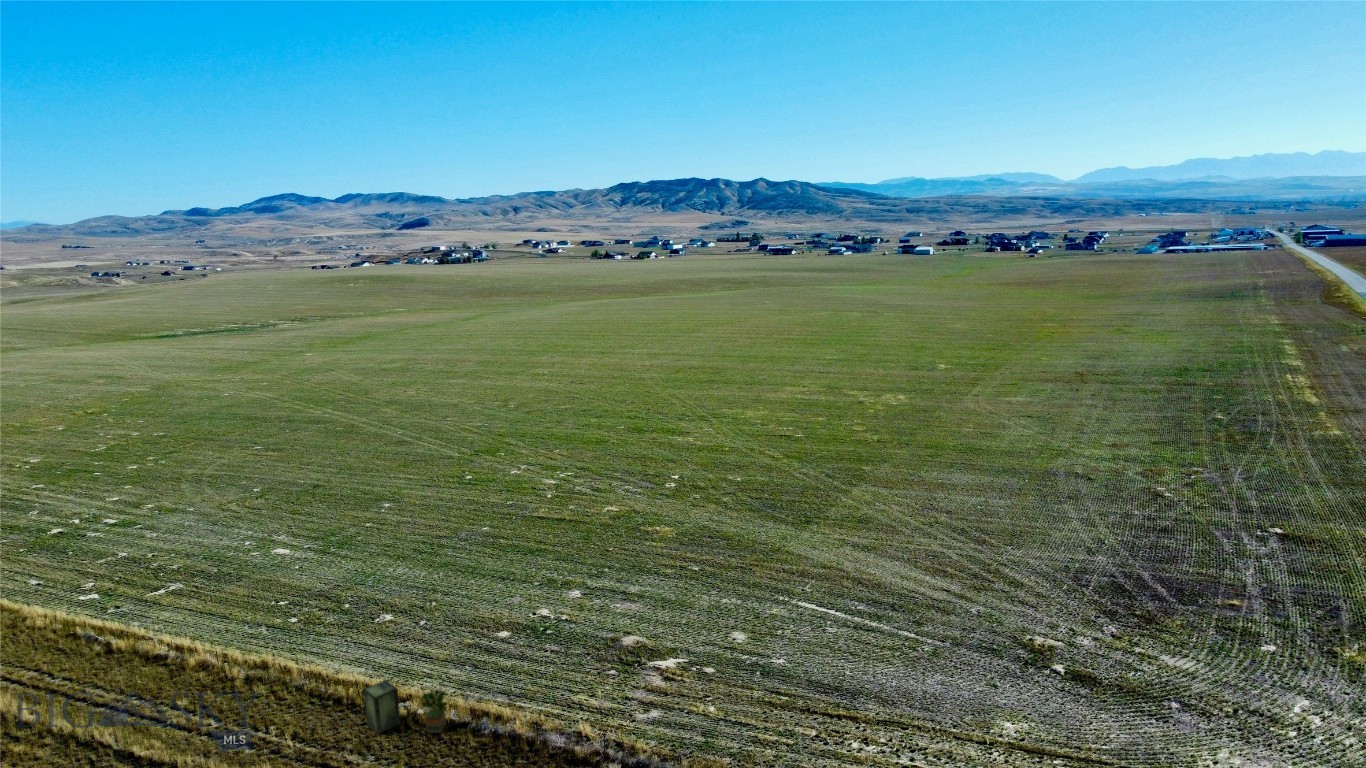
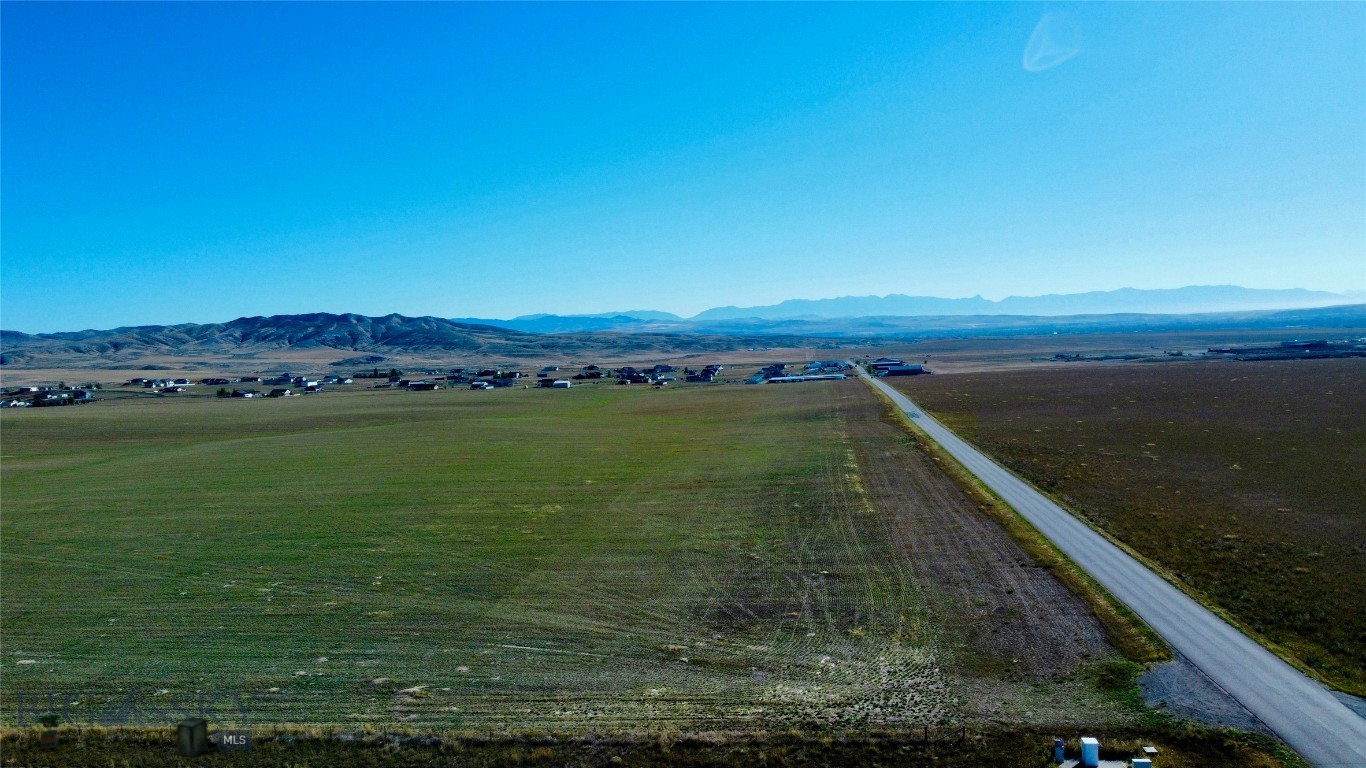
potted tree: present [422,690,448,733] -> present [38,714,61,749]

